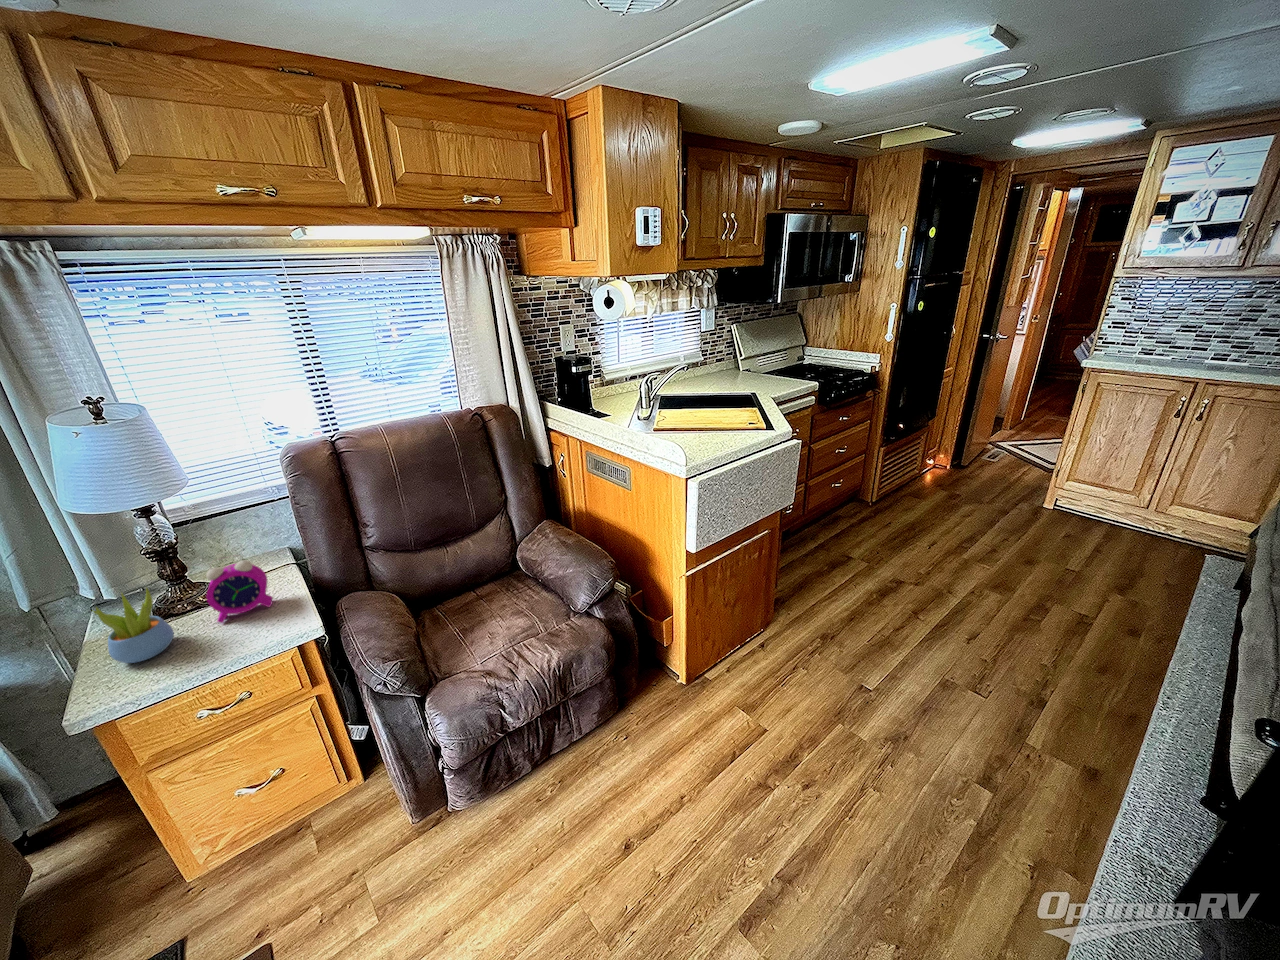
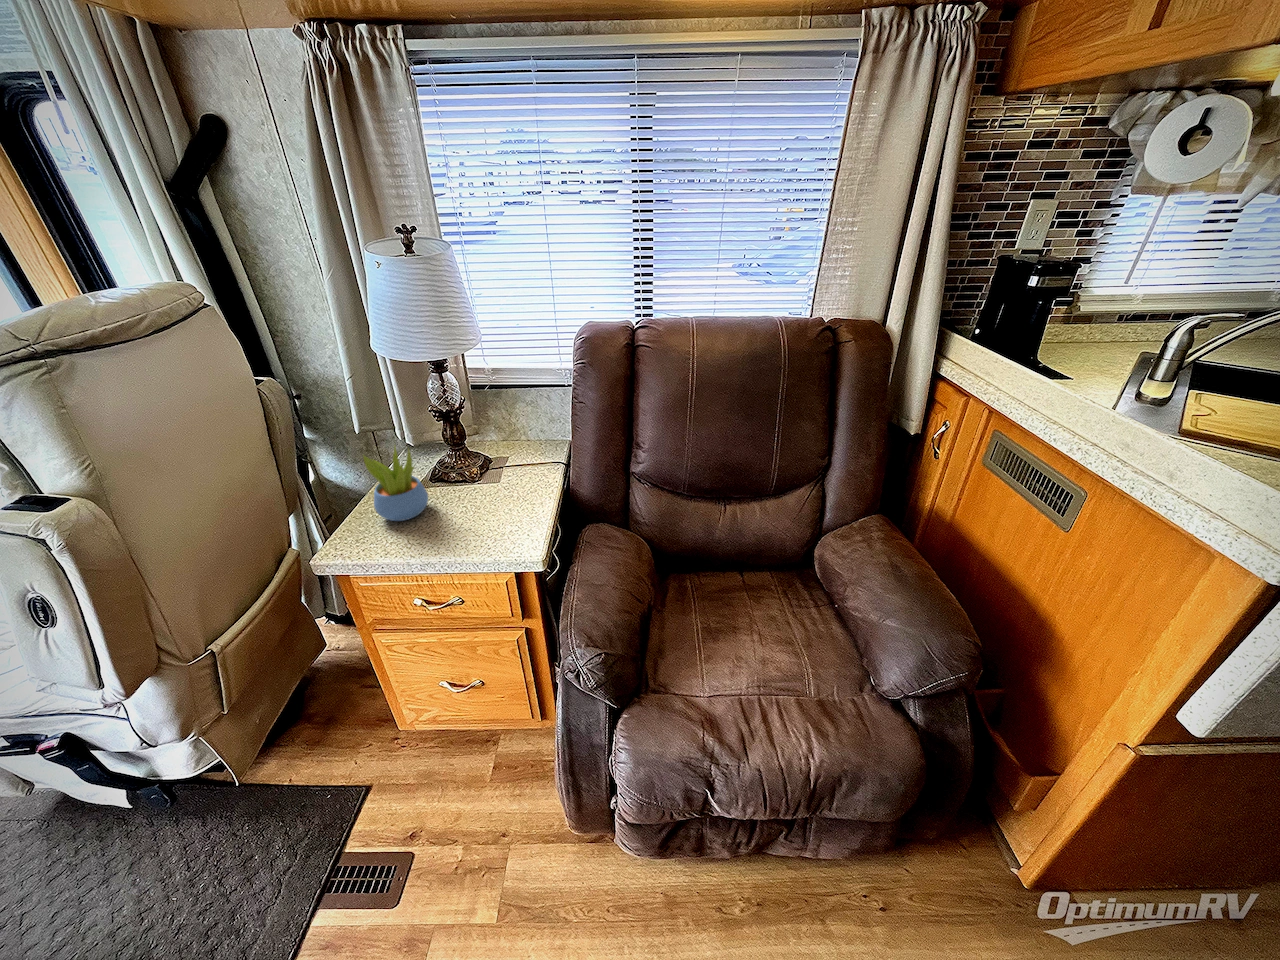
alarm clock: present [206,560,273,623] -> none [460,439,522,509]

